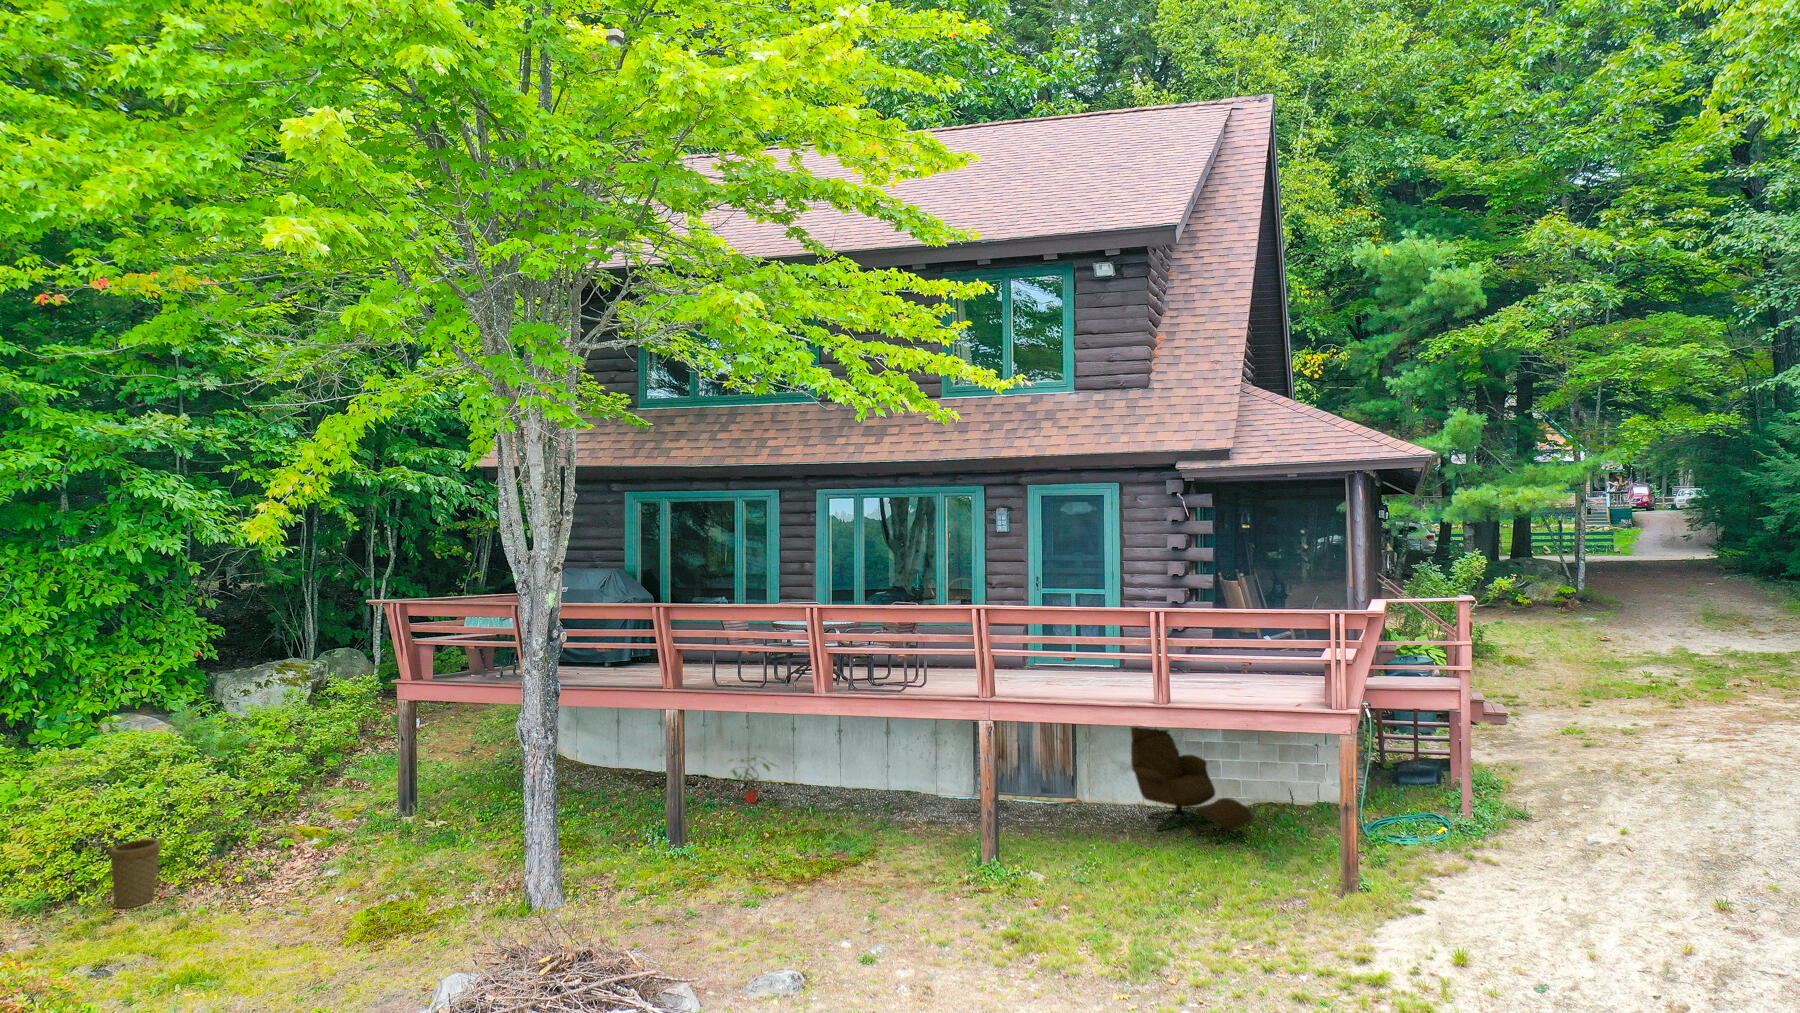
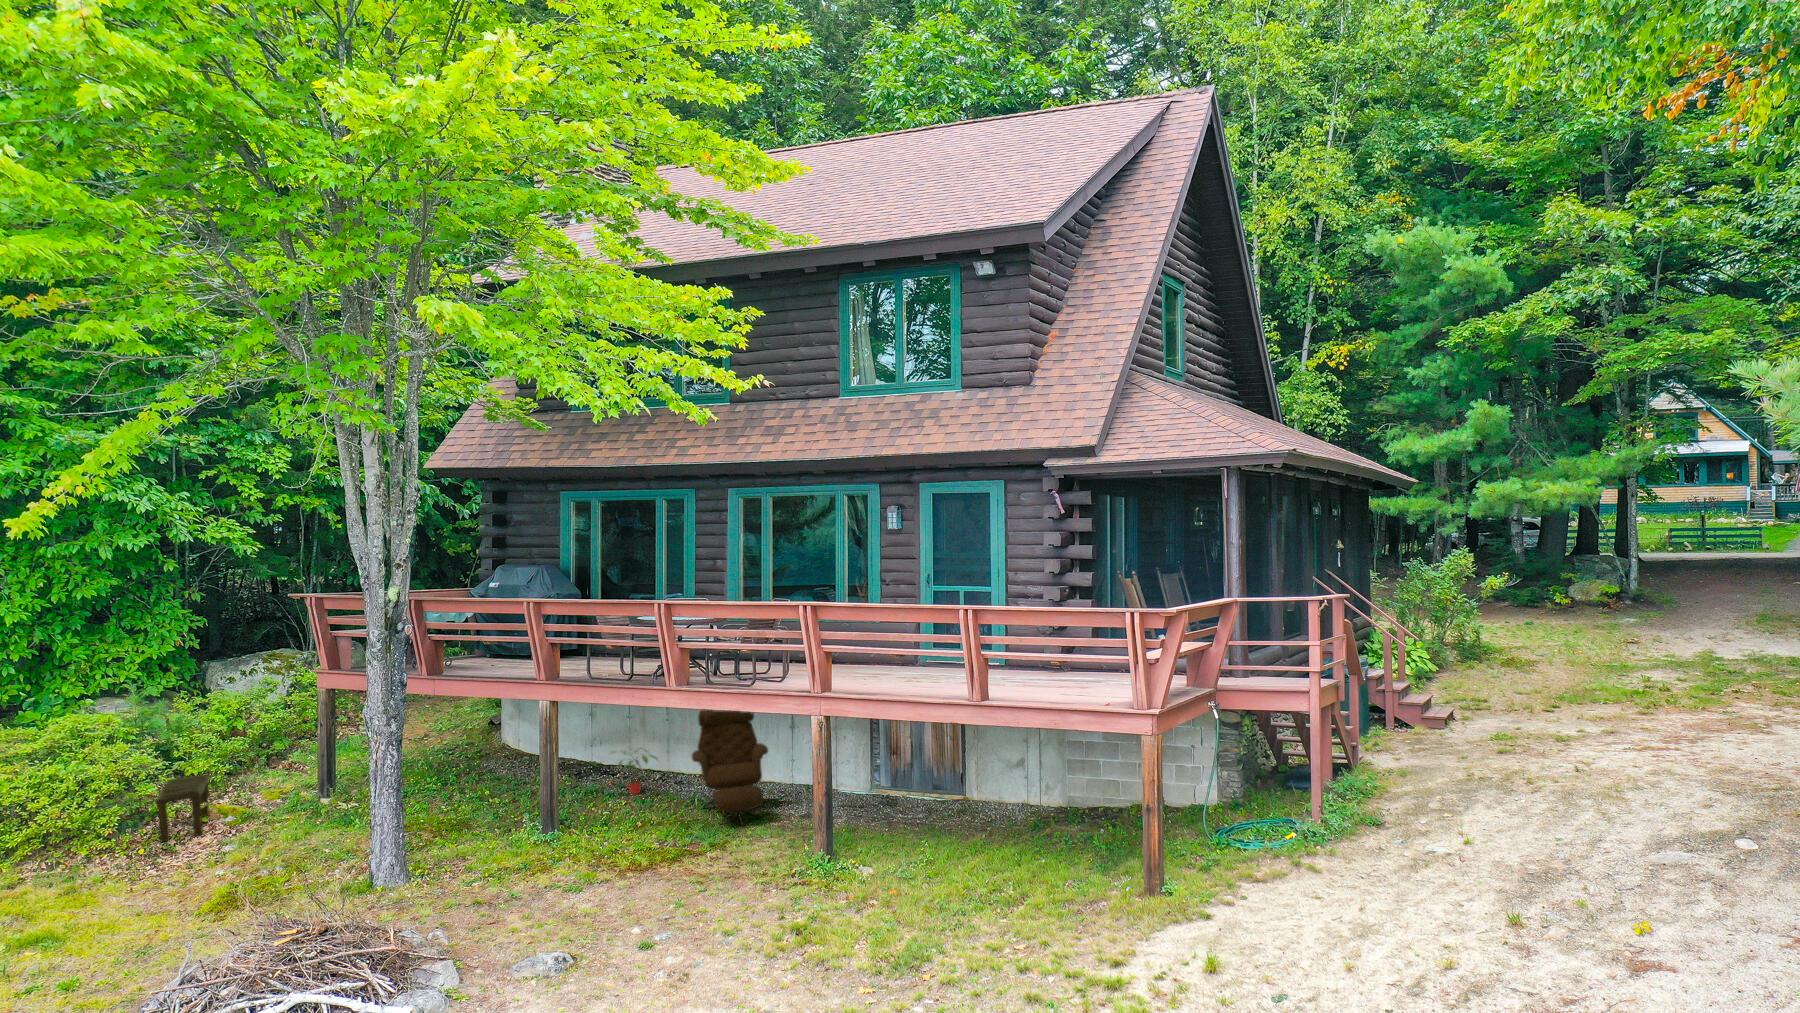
lounge chair: present [1130,726,1253,844] -> present [692,710,768,825]
bench: none [241,794,294,870] -> present [156,774,210,842]
basket: present [110,839,161,908] -> none [24,810,73,872]

